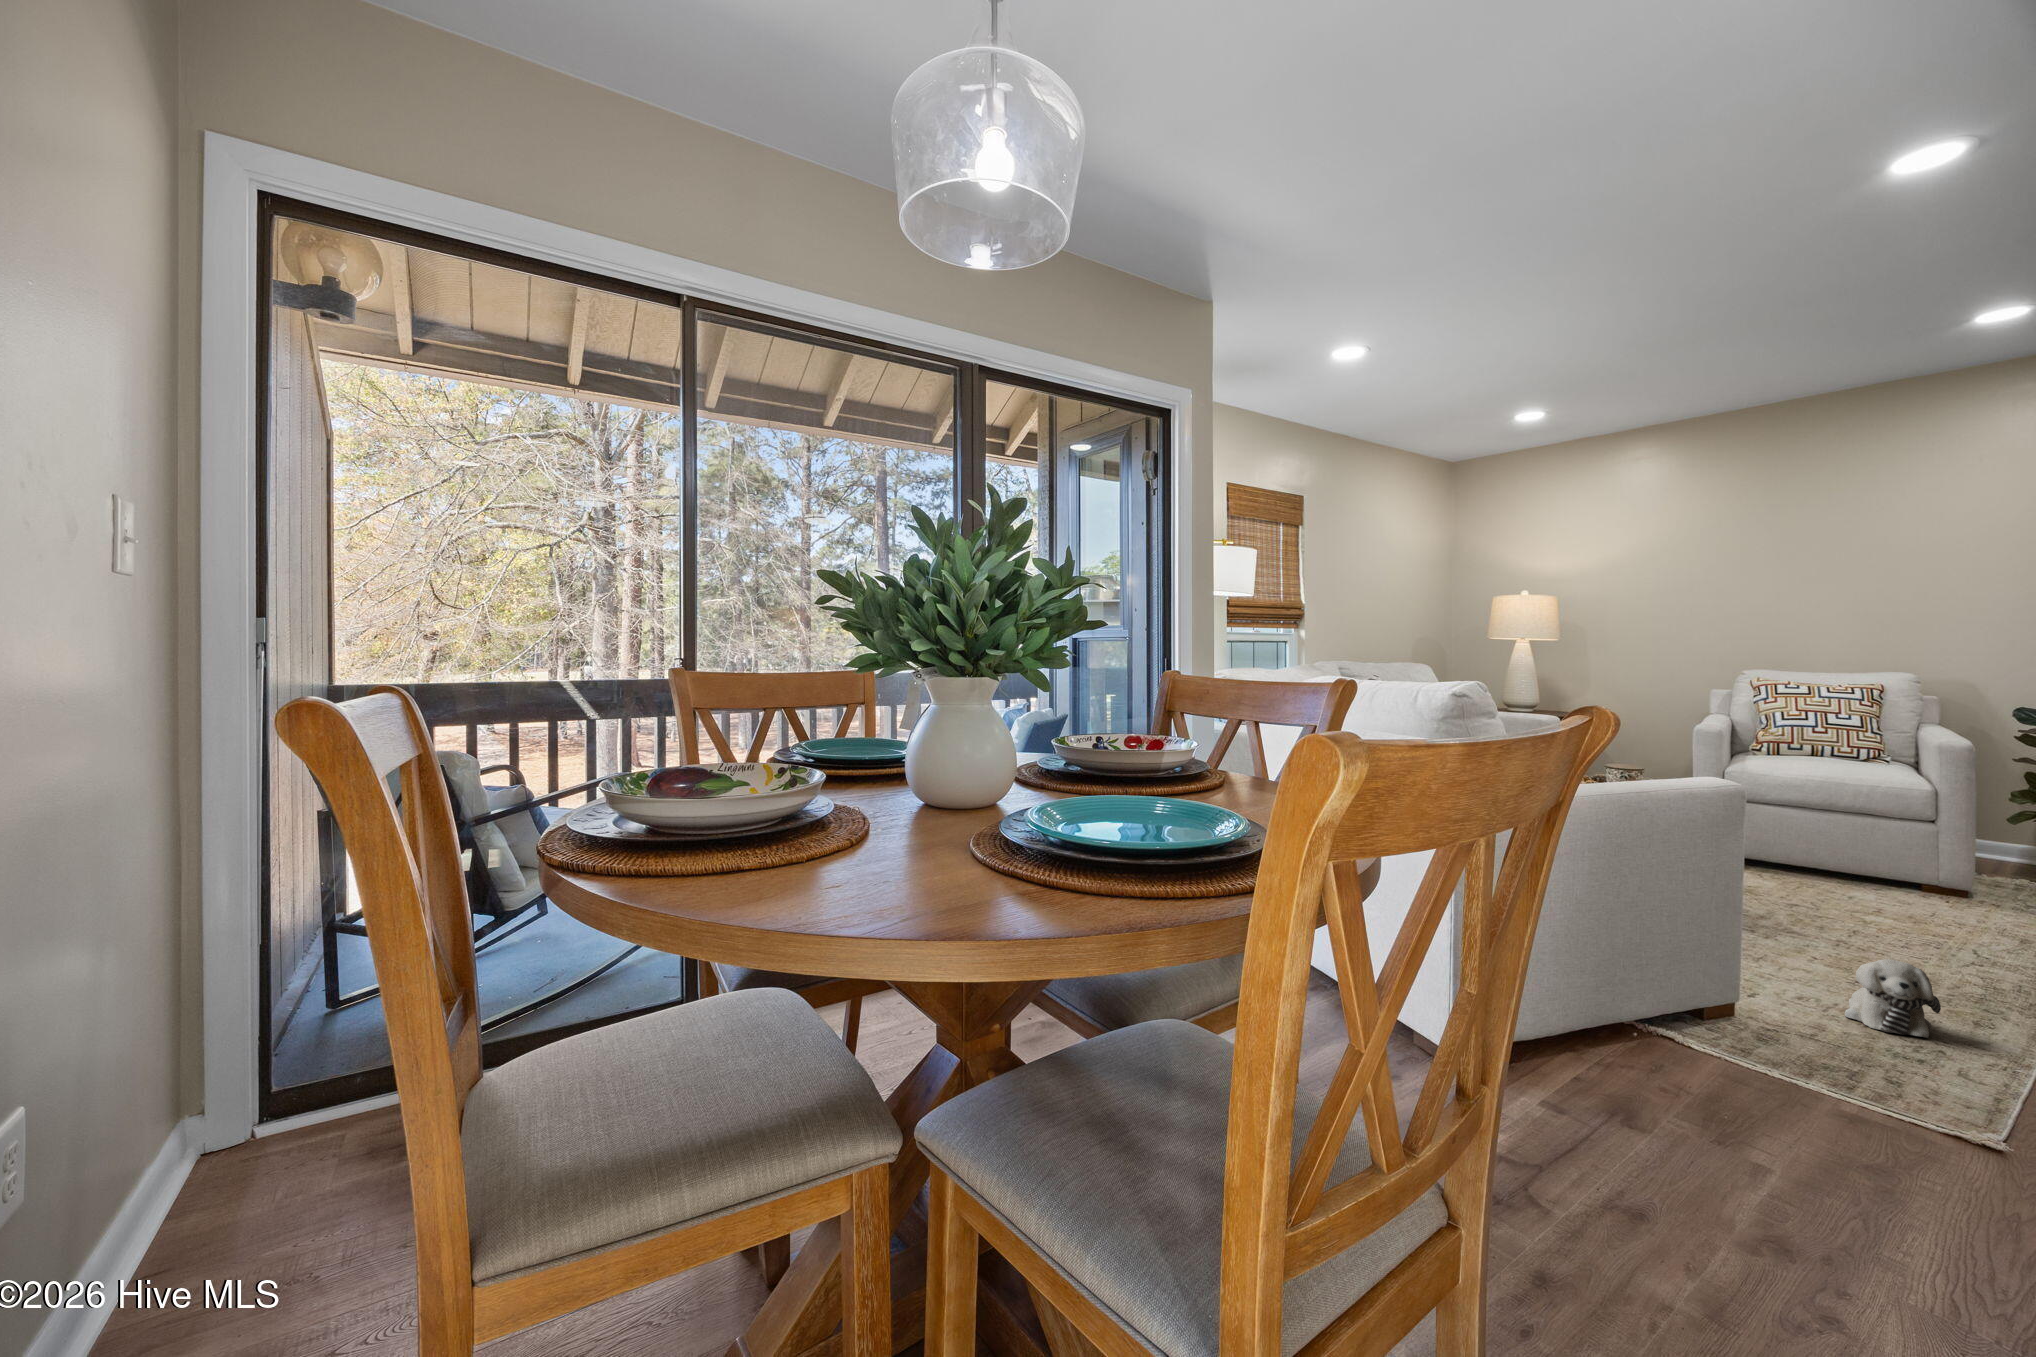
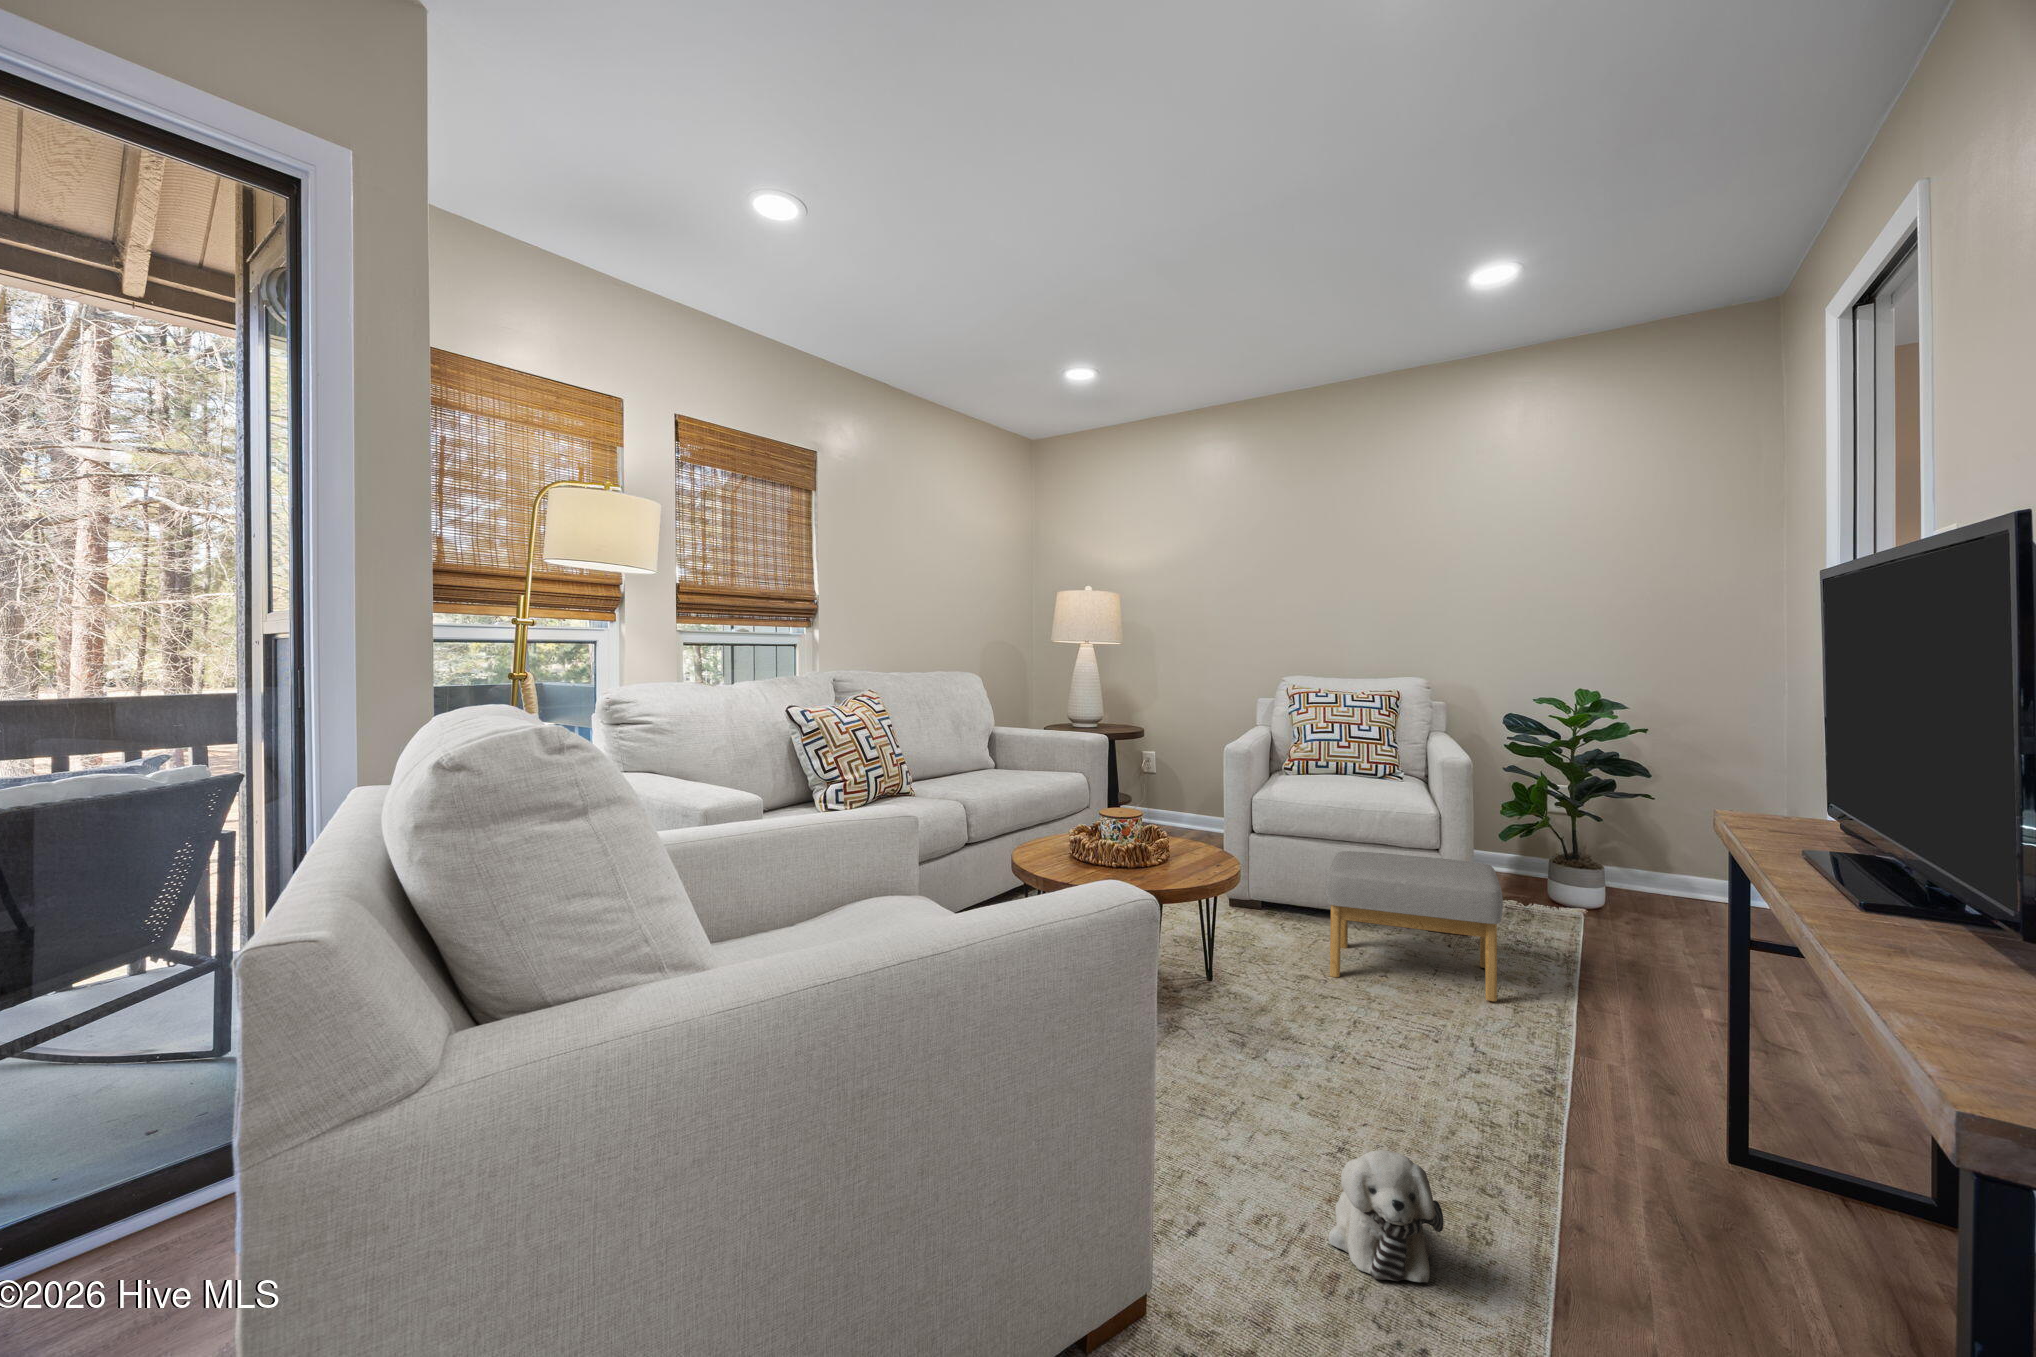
footstool: none [1813,814,2004,936] -> present [1326,851,1503,1001]

